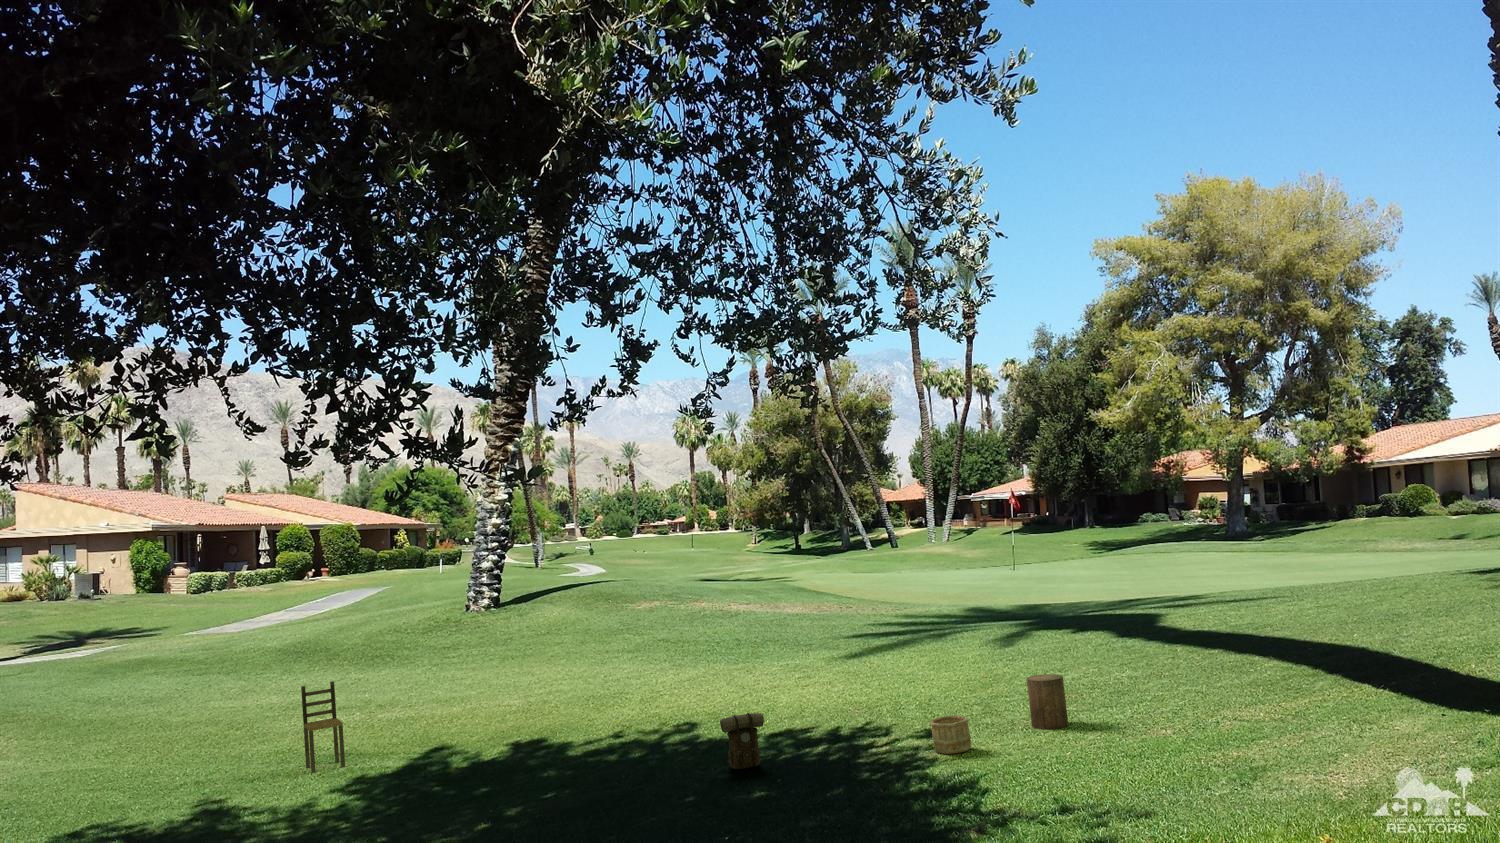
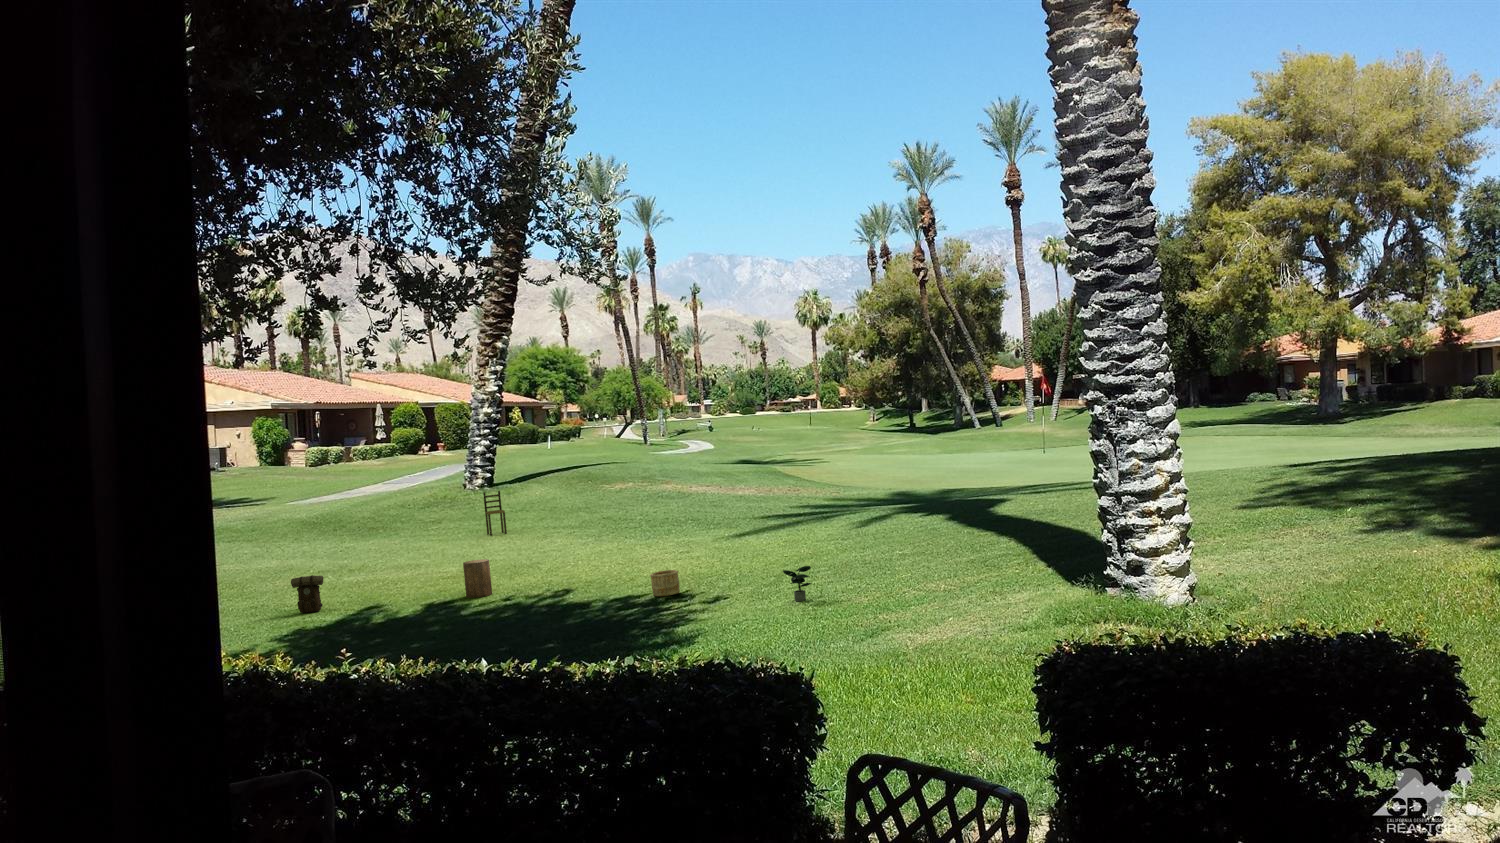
stool: present [1027,674,1068,729] -> present [463,559,492,598]
chair: present [301,681,345,773] -> present [483,491,507,536]
potted plant: none [1204,708,1253,760] -> present [783,566,811,601]
backpack: present [720,713,764,770] -> present [291,575,323,613]

